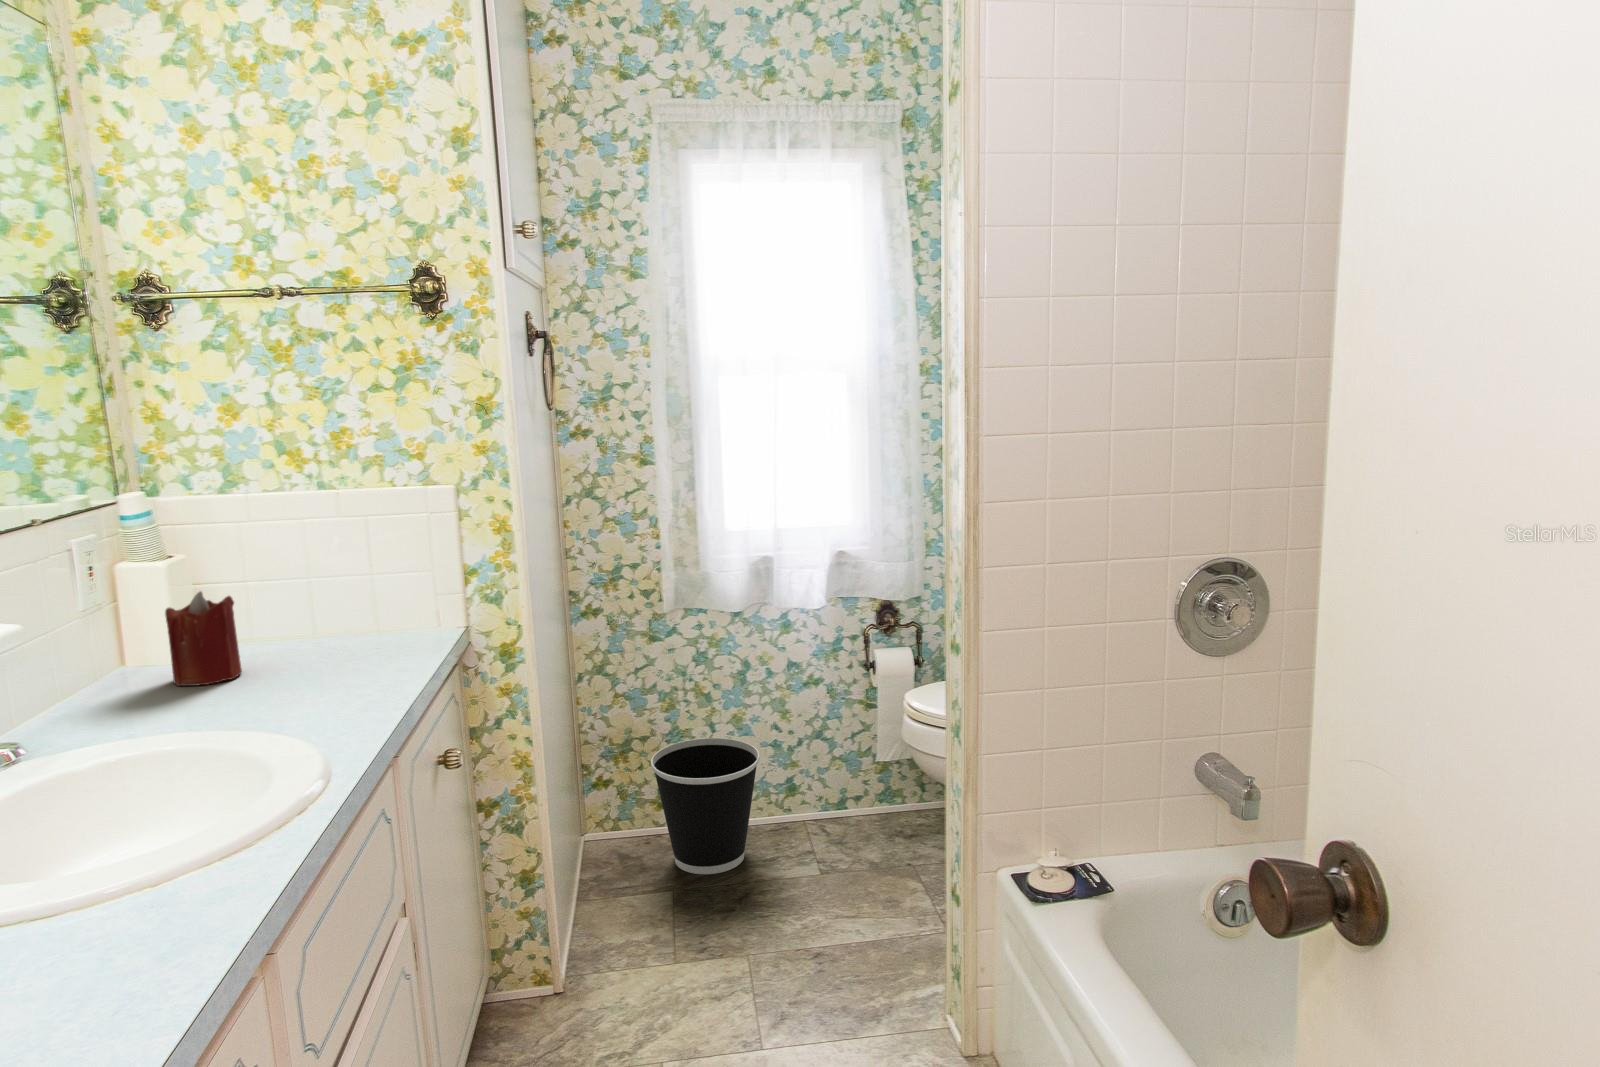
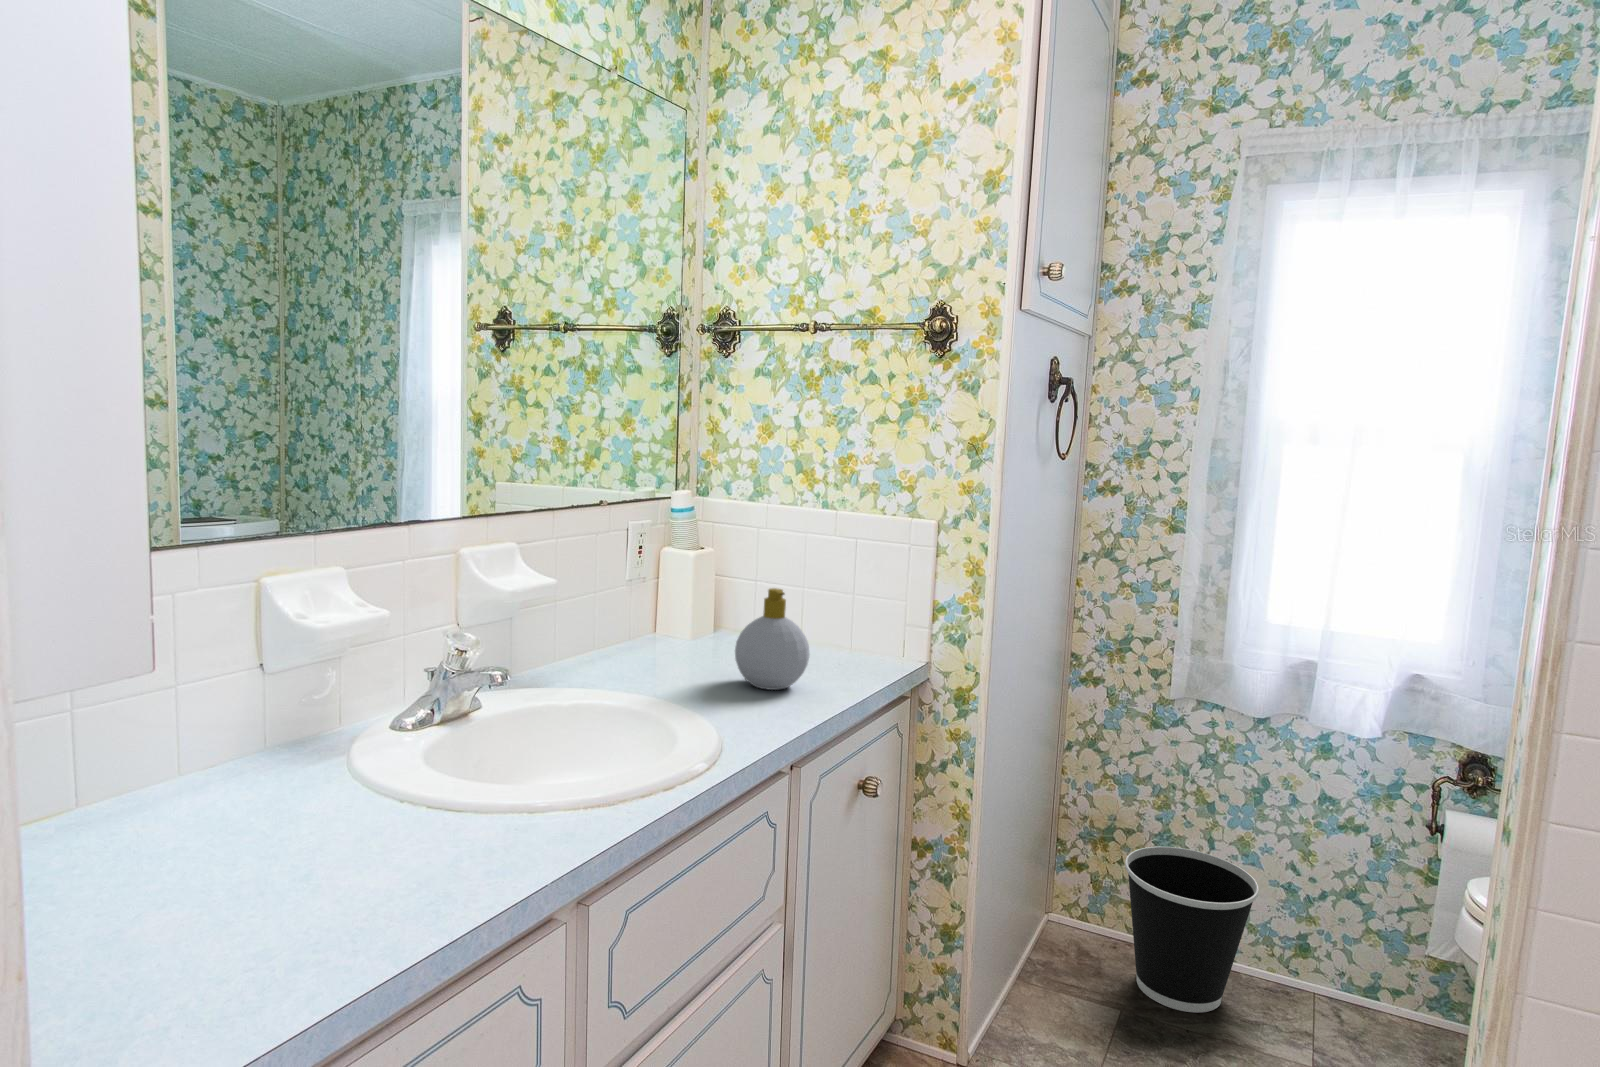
soap bottle: none [278,581,365,690] -> present [735,588,810,690]
candle: present [165,591,242,686] -> none [667,580,724,662]

